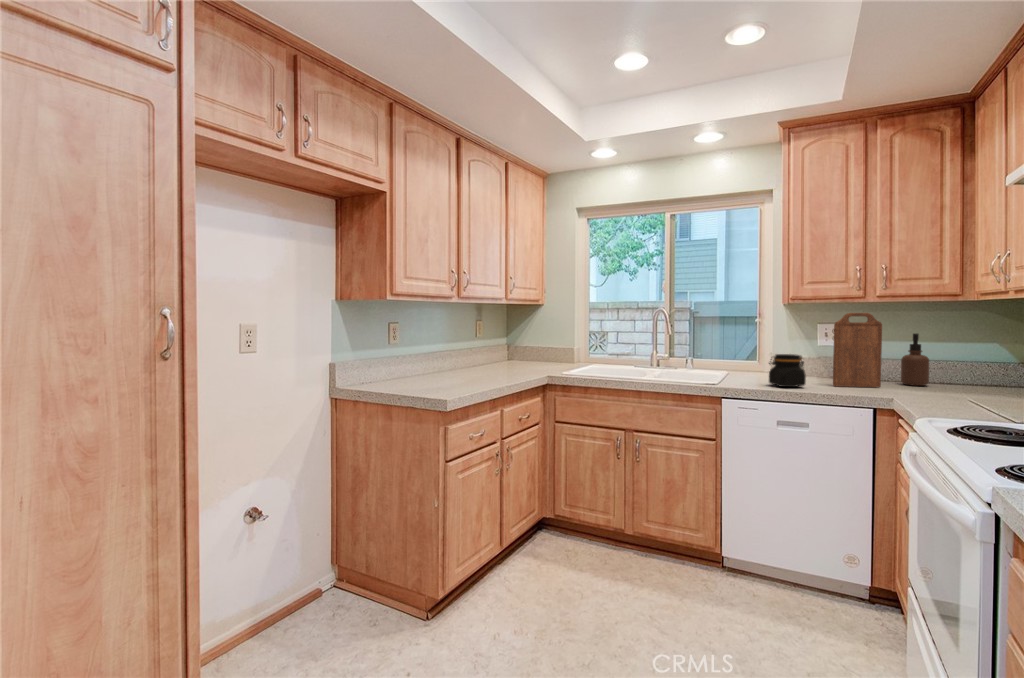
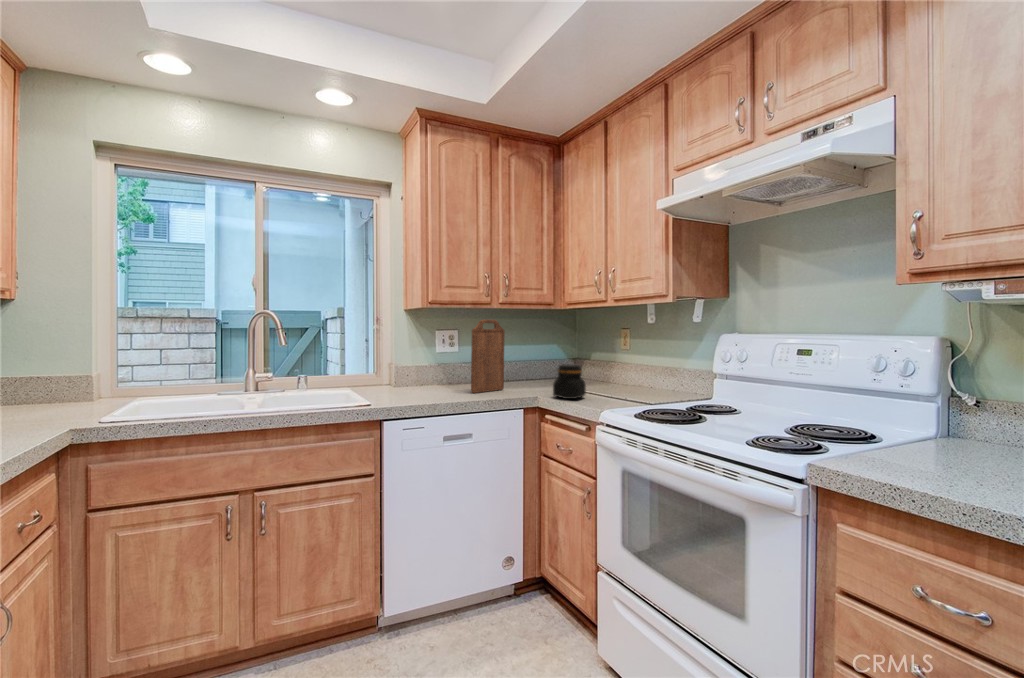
soap dispenser: present [901,333,929,386] -> none [506,338,525,384]
jar: present [769,354,806,387] -> present [553,365,586,399]

